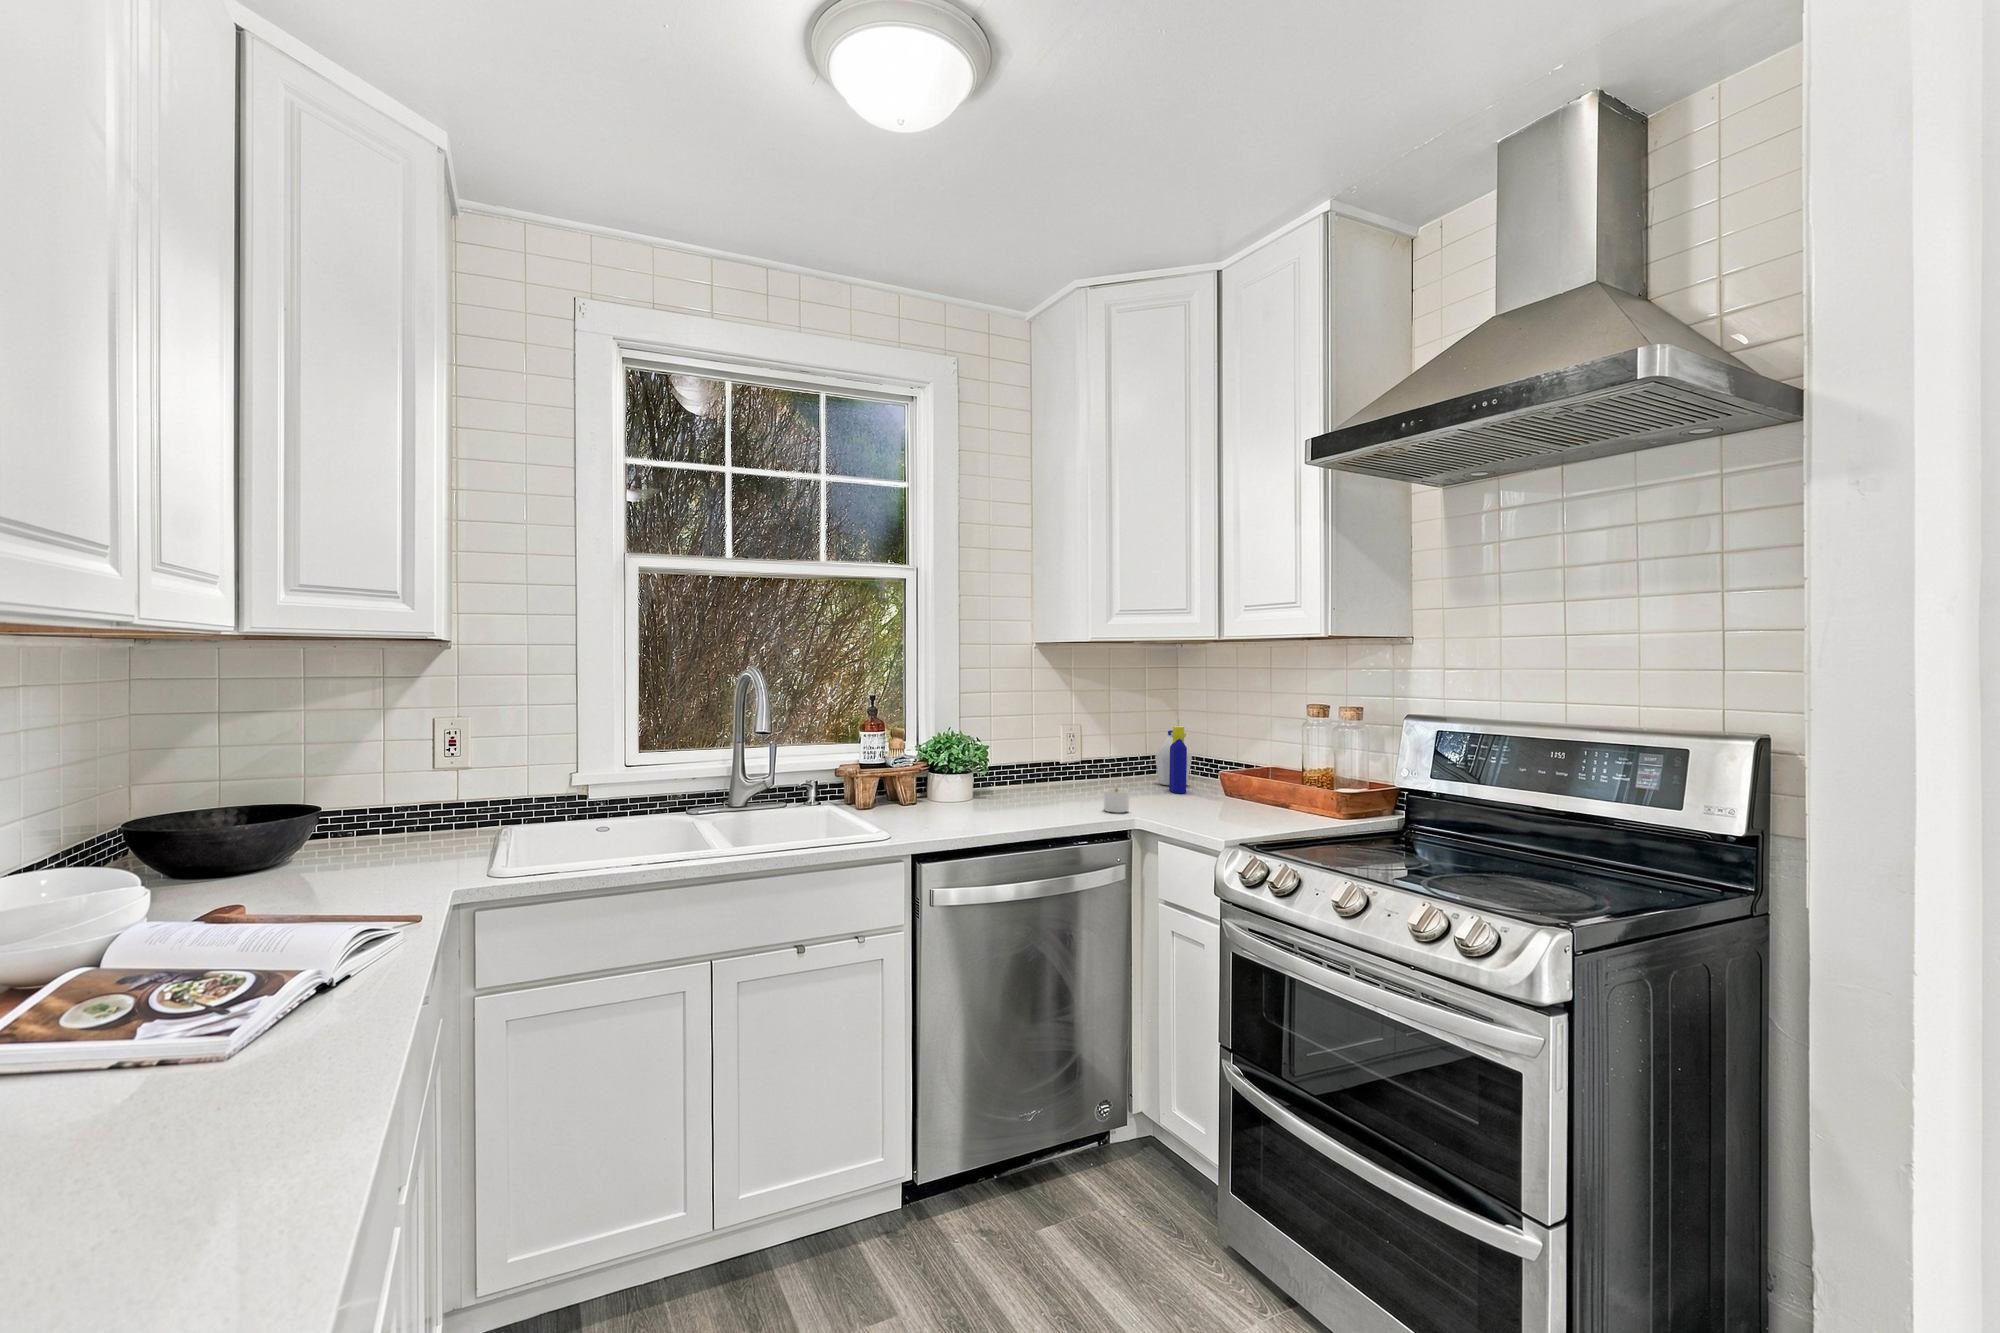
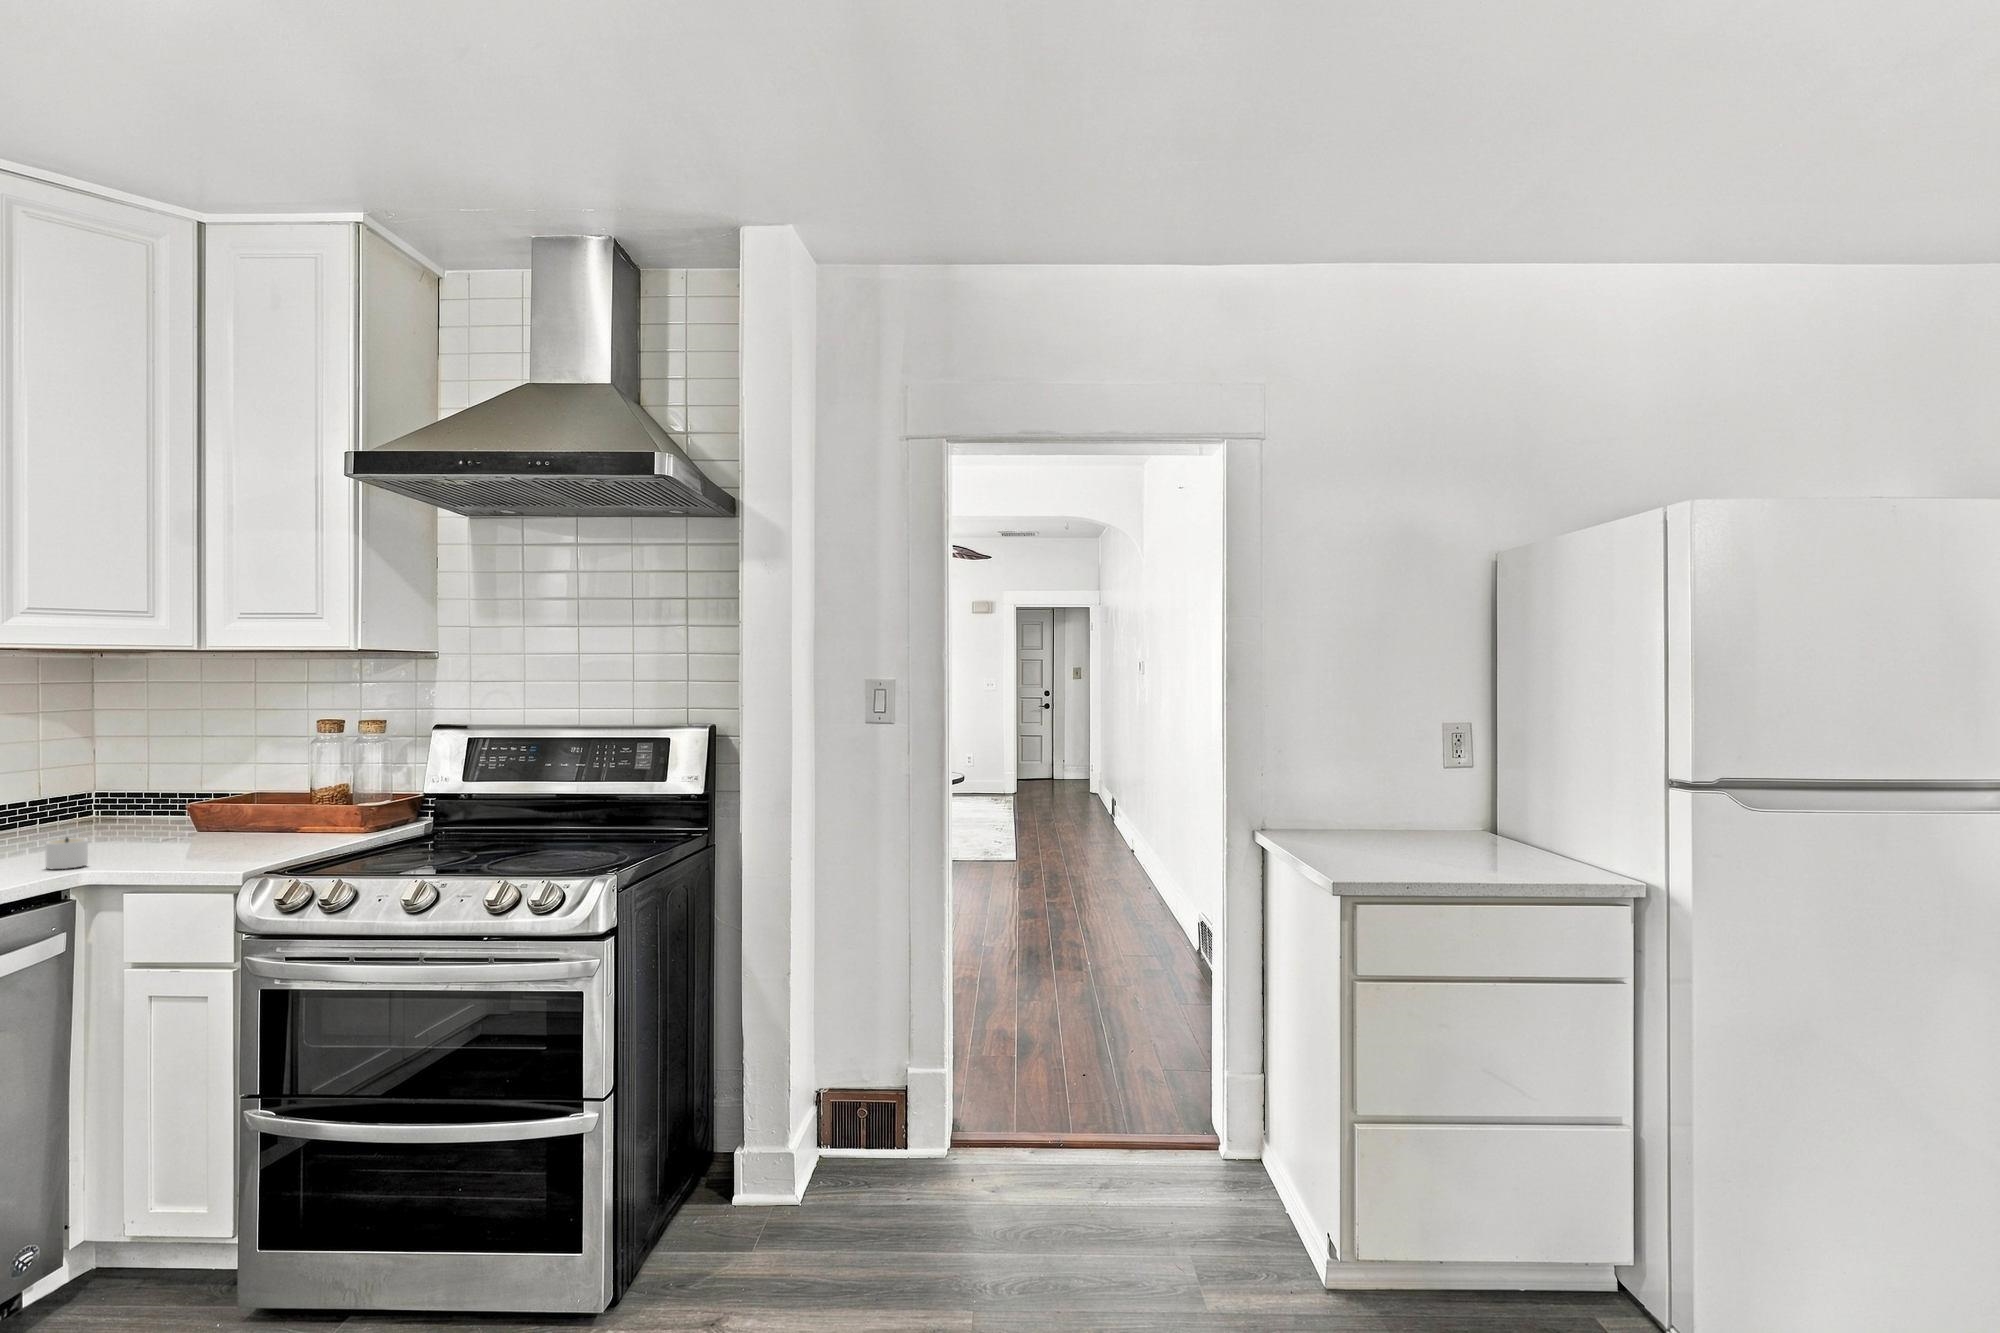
bottle: present [1155,726,1192,794] -> none [84,756,145,840]

